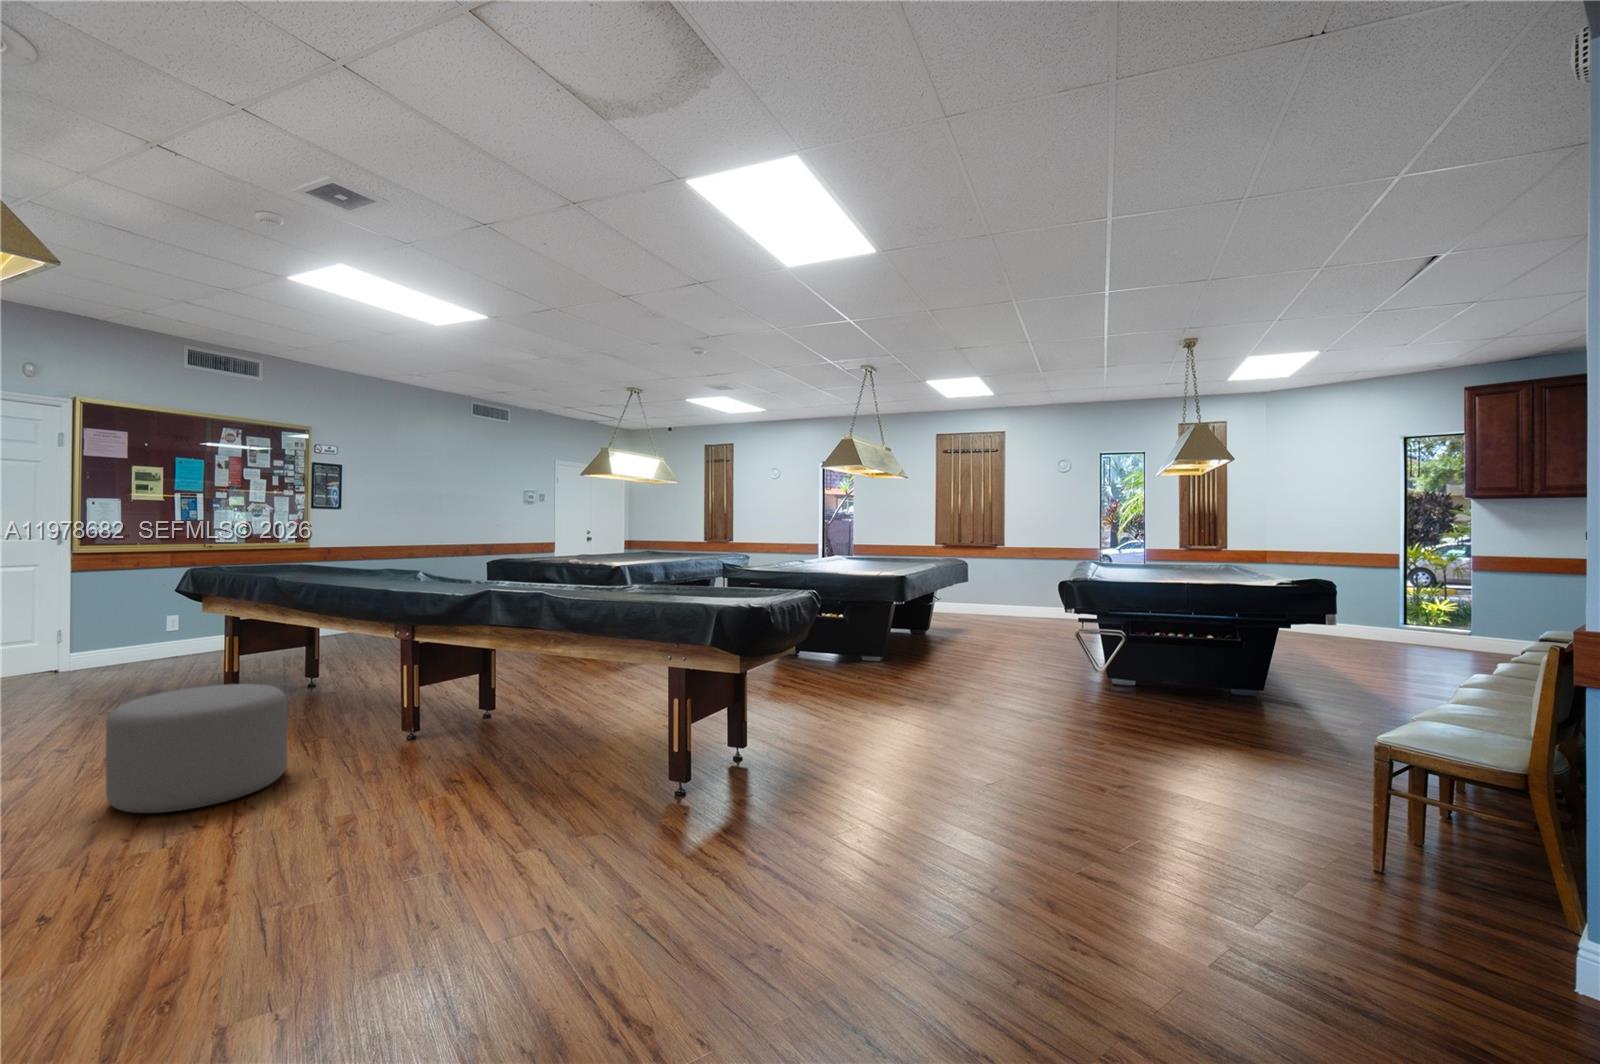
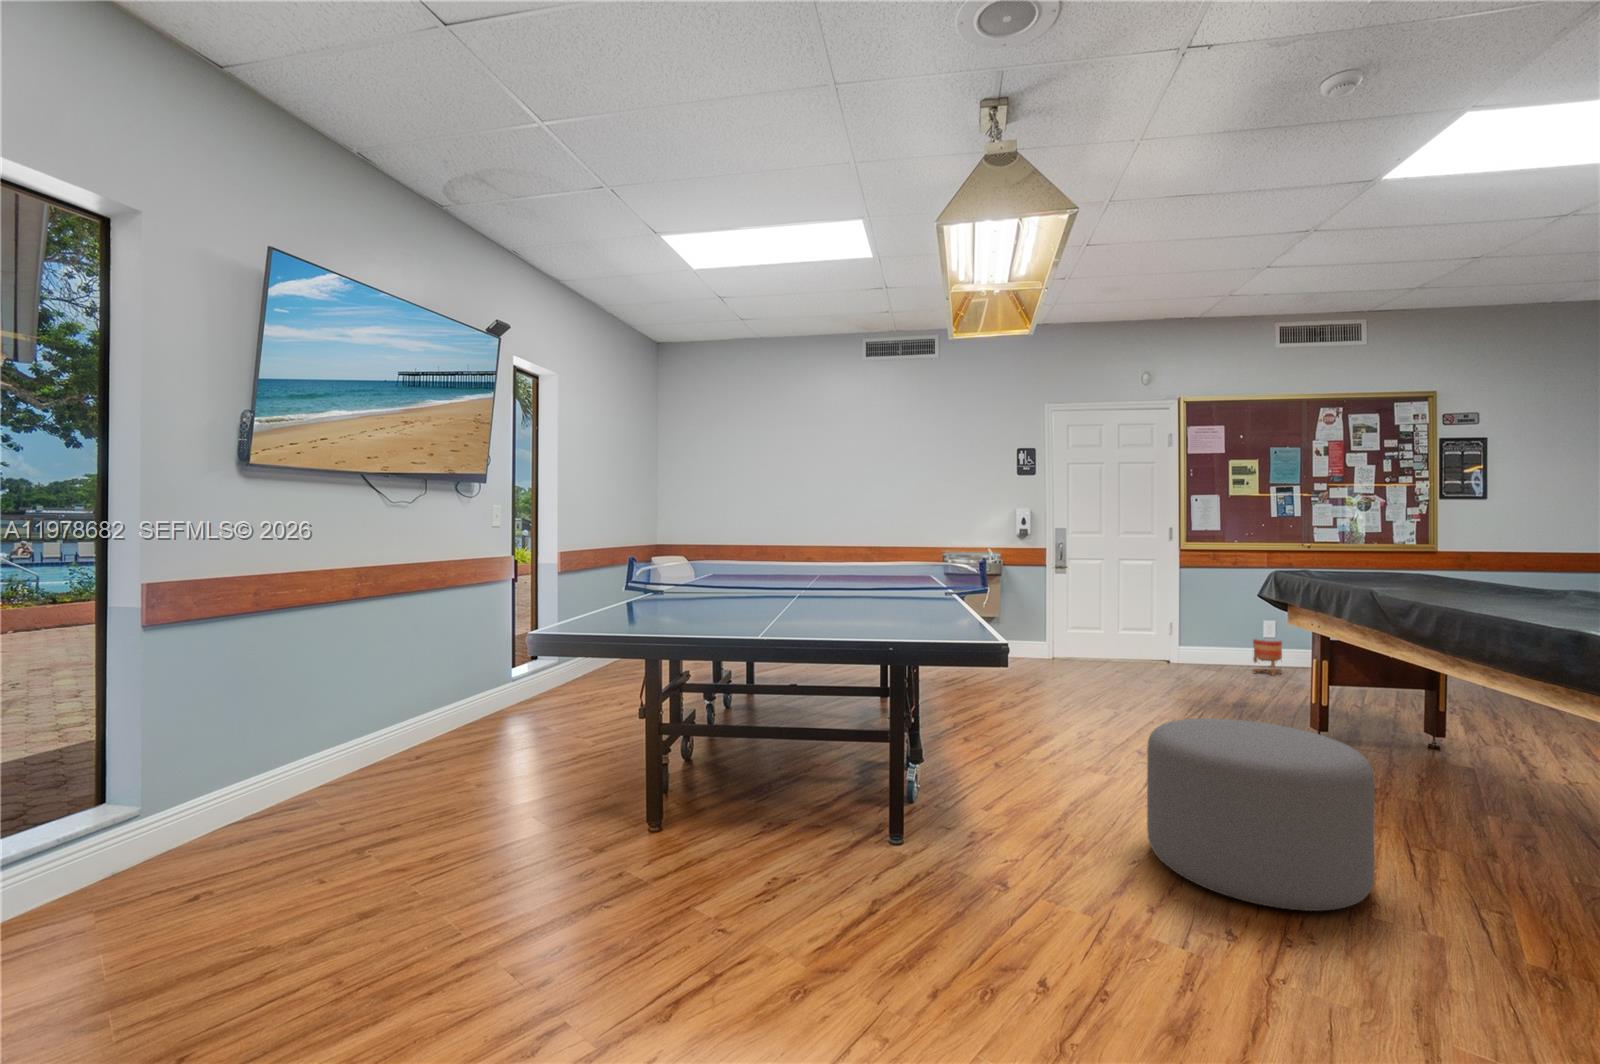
planter: none [156,628,186,663] -> present [1253,639,1282,676]

